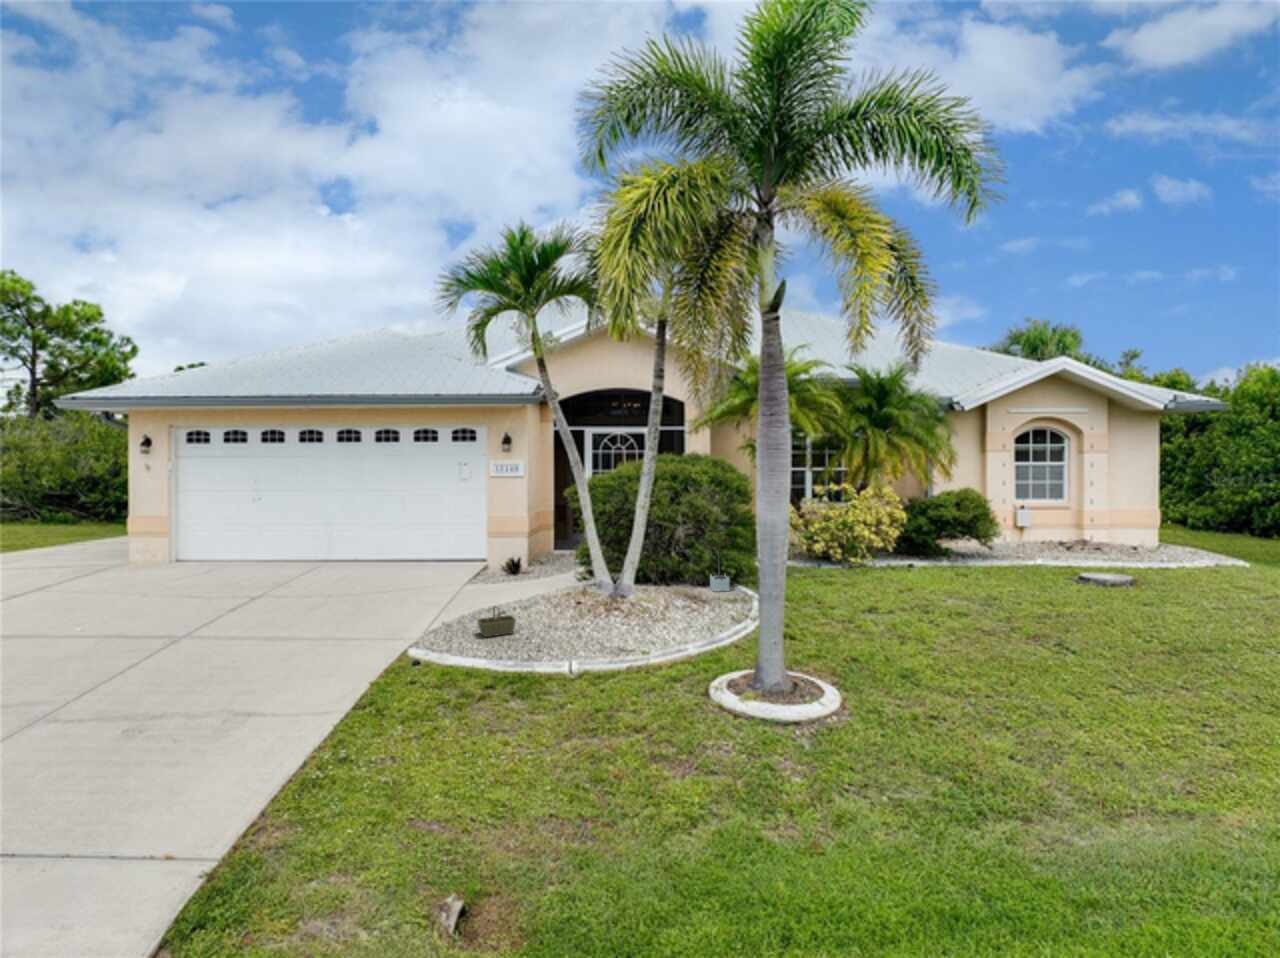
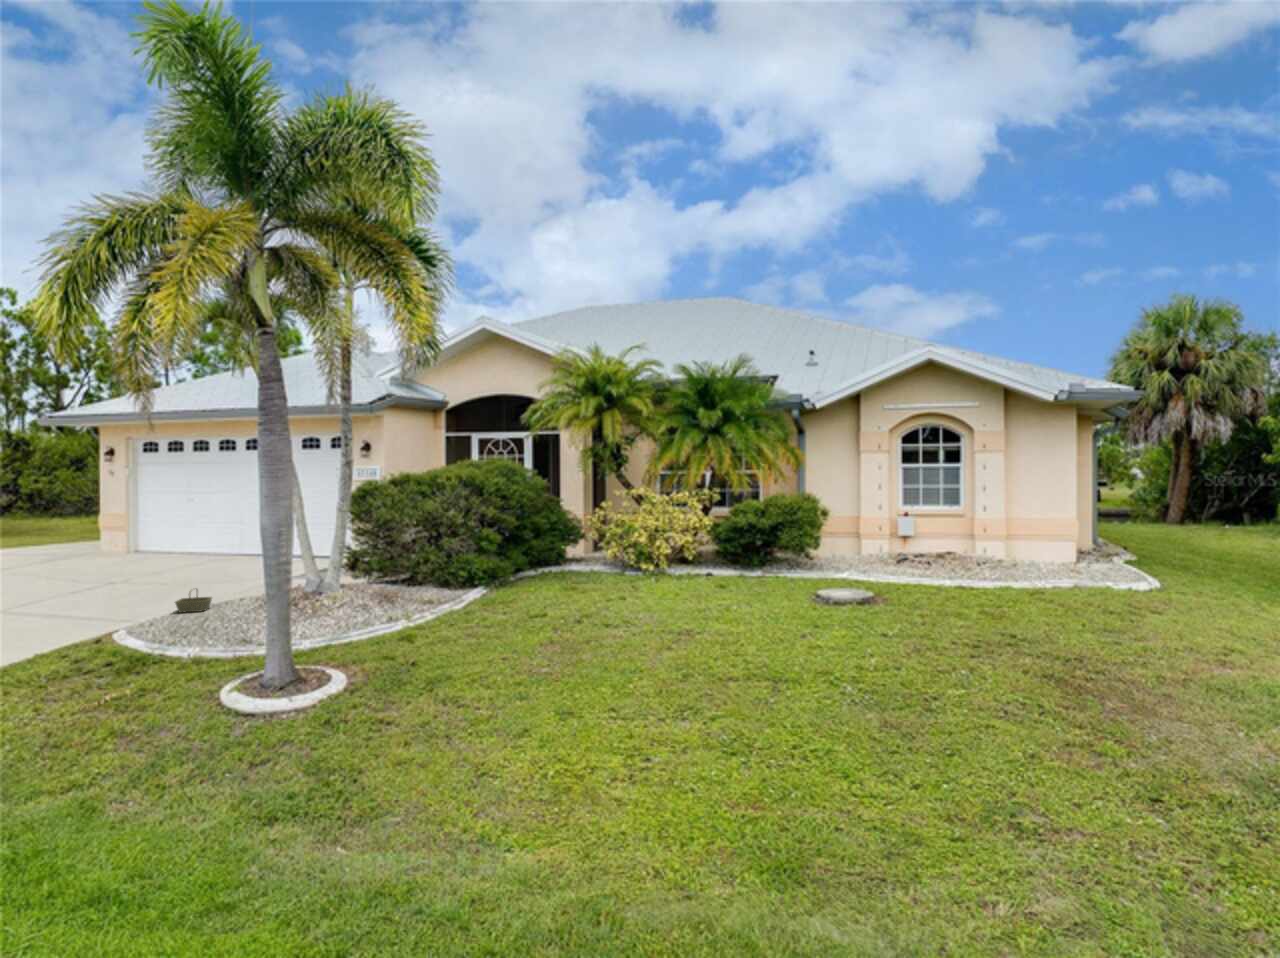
potted tree: present [705,532,730,592] -> none [429,532,455,588]

